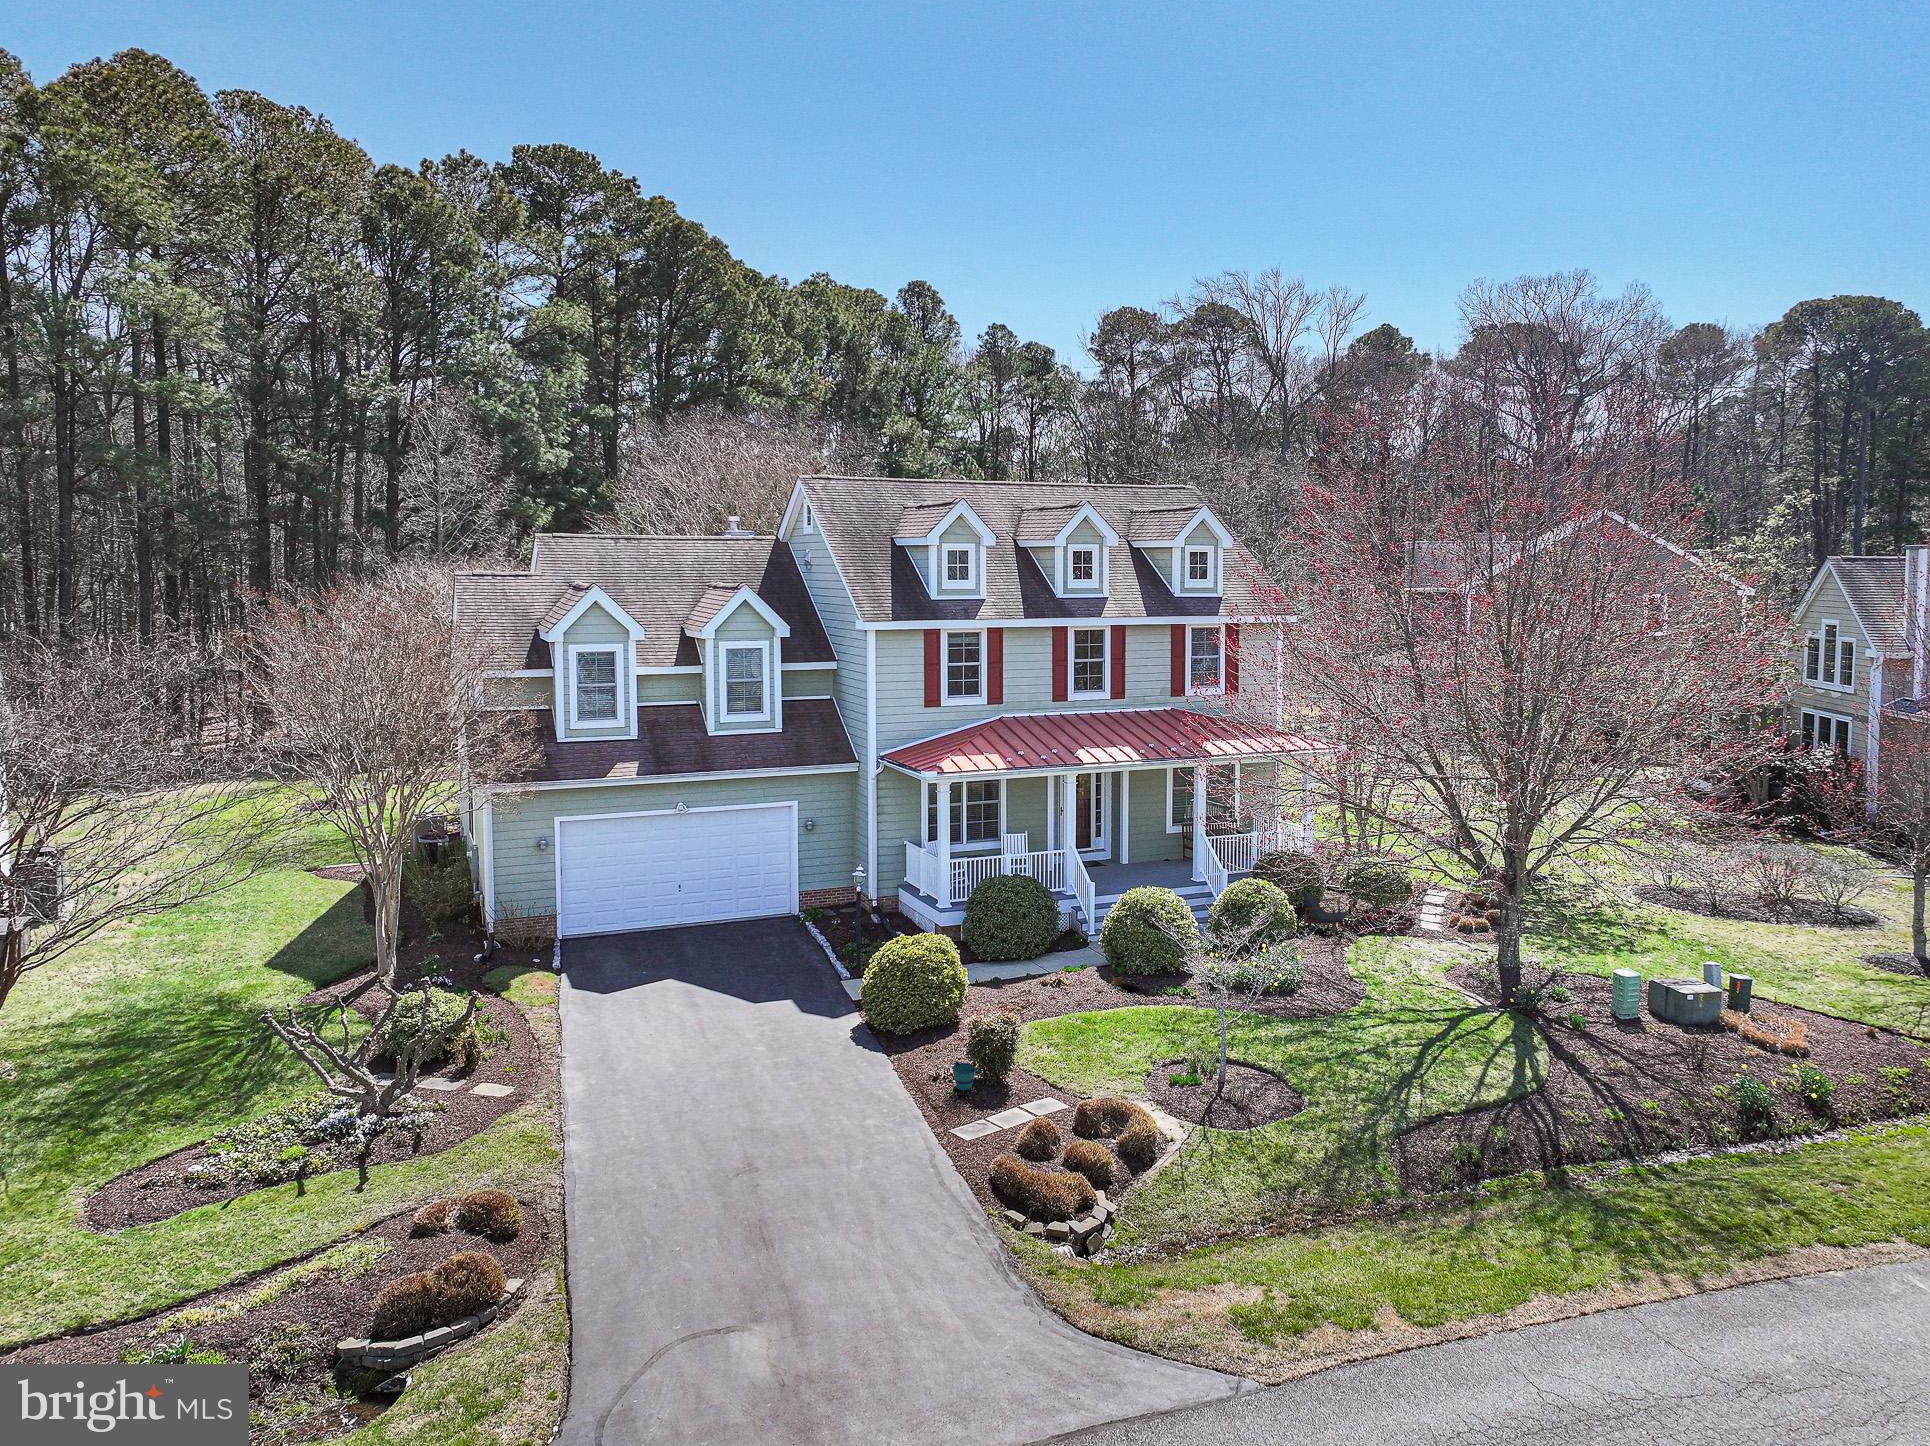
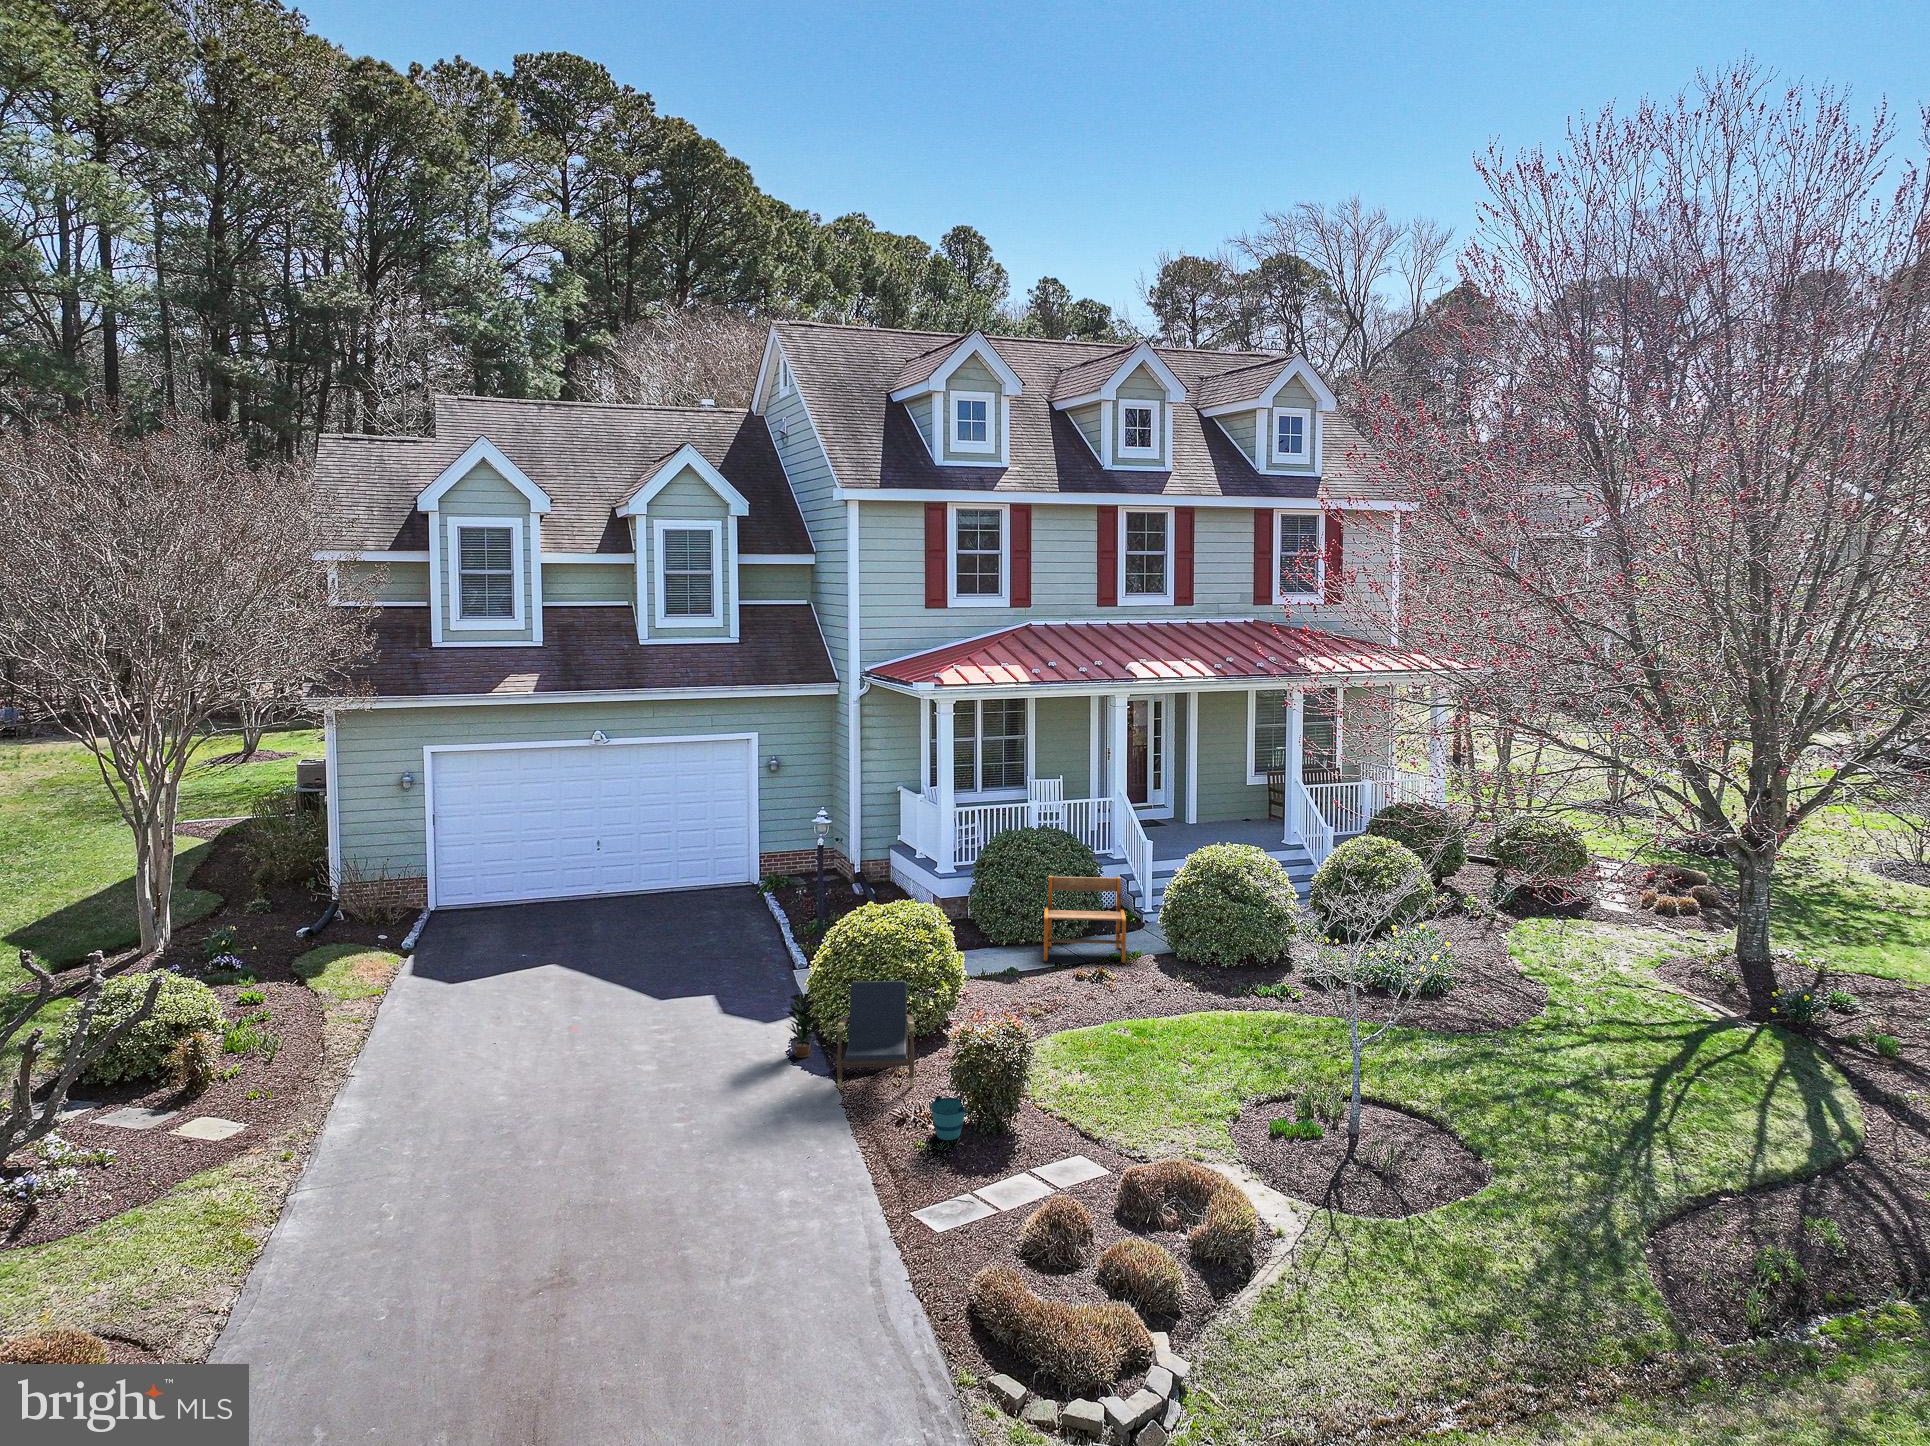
lounge chair: present [1302,891,1347,937] -> present [837,981,915,1089]
bench: none [1017,909,1076,972] -> present [1044,876,1126,963]
potted plant: present [1108,947,1127,985] -> present [788,993,821,1058]

